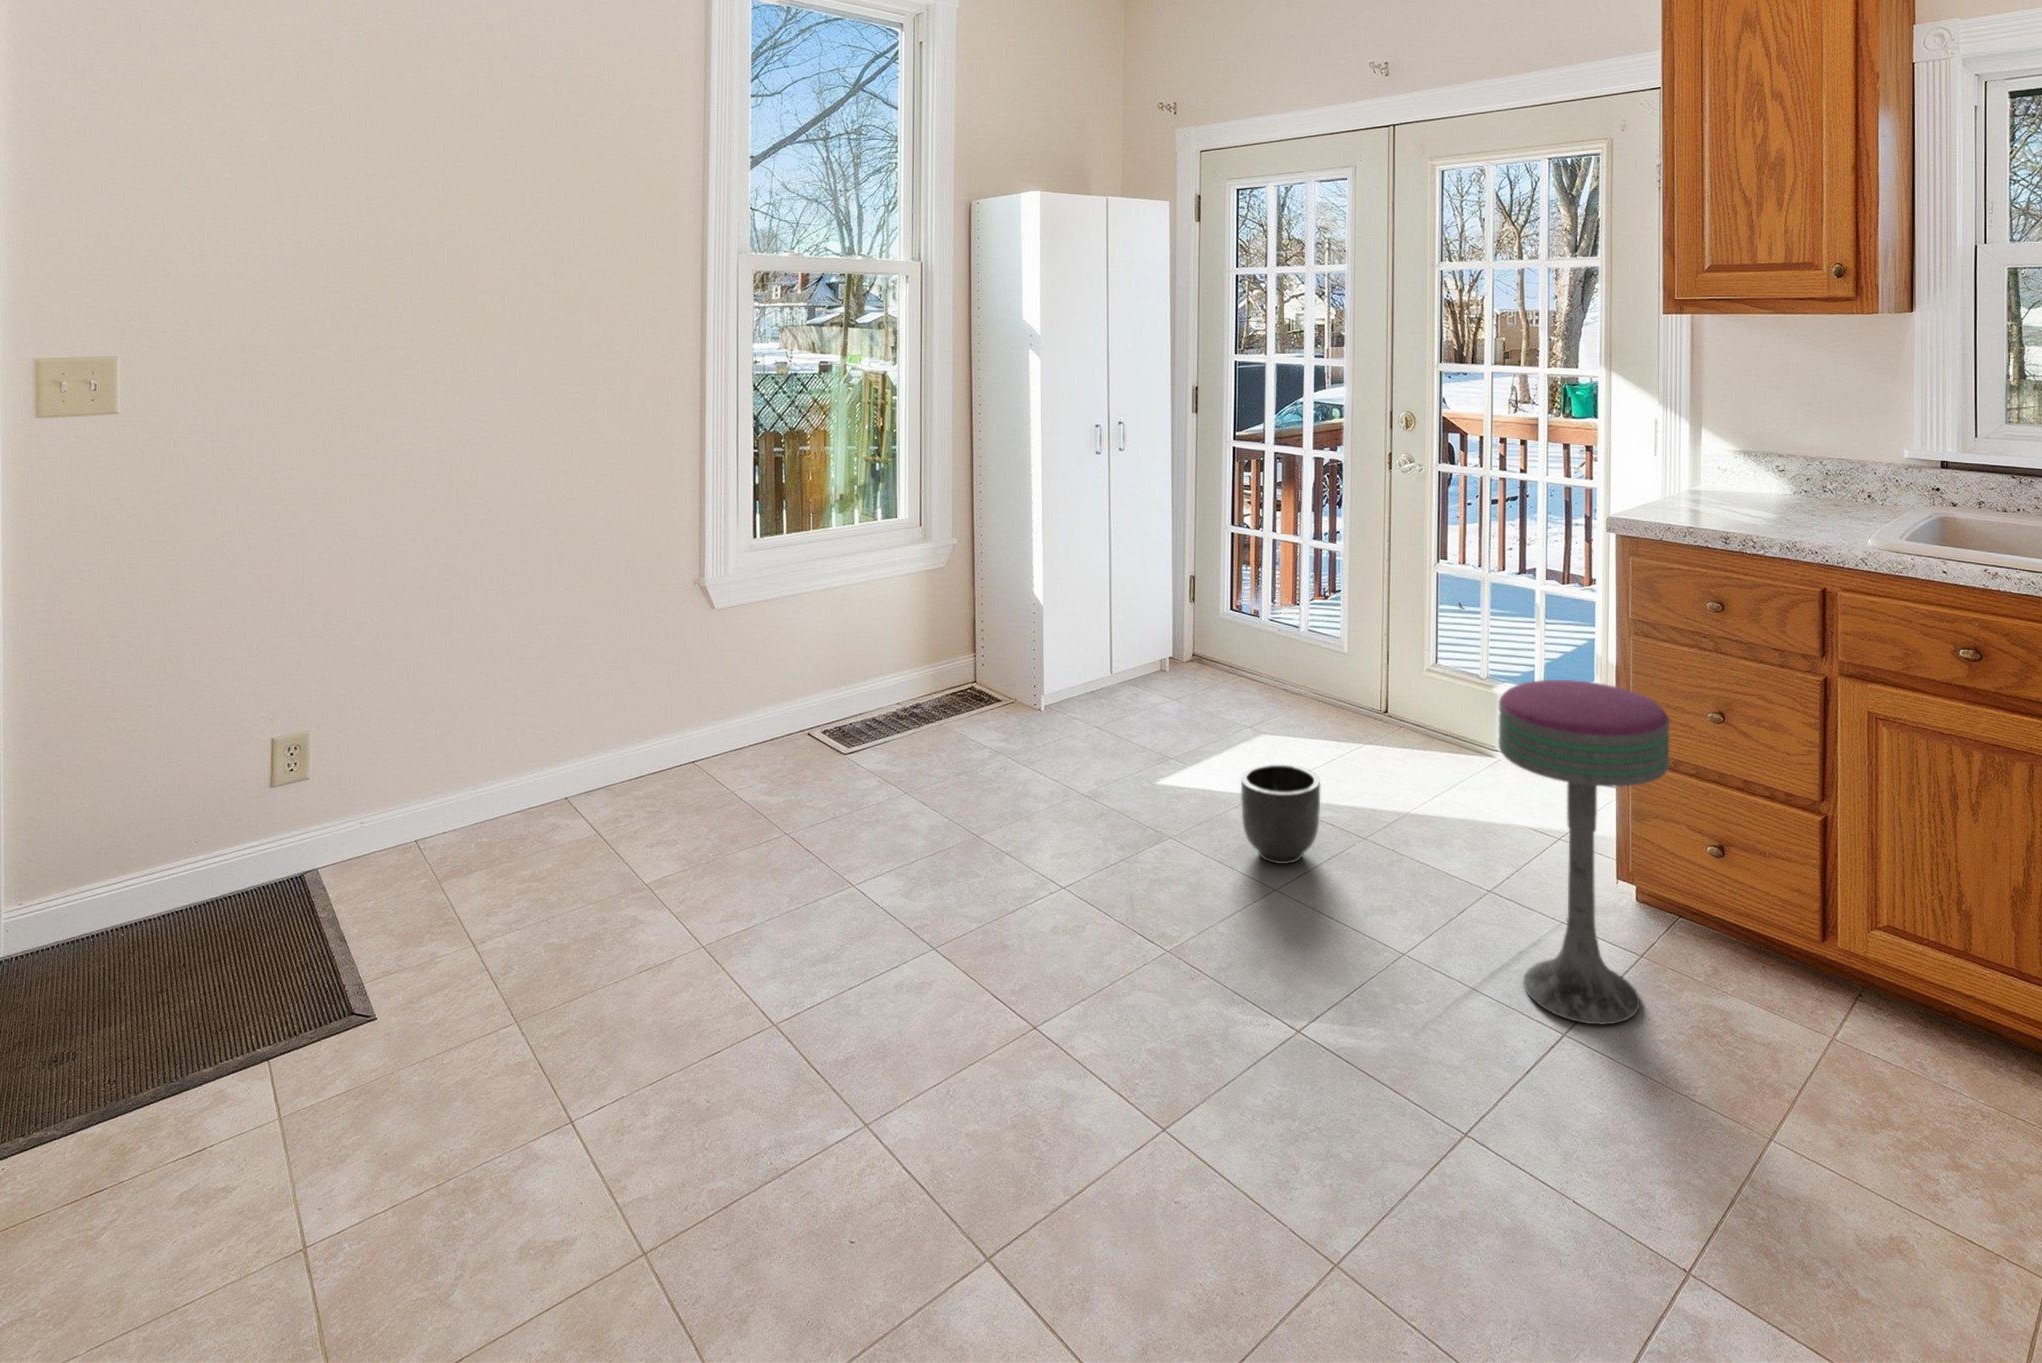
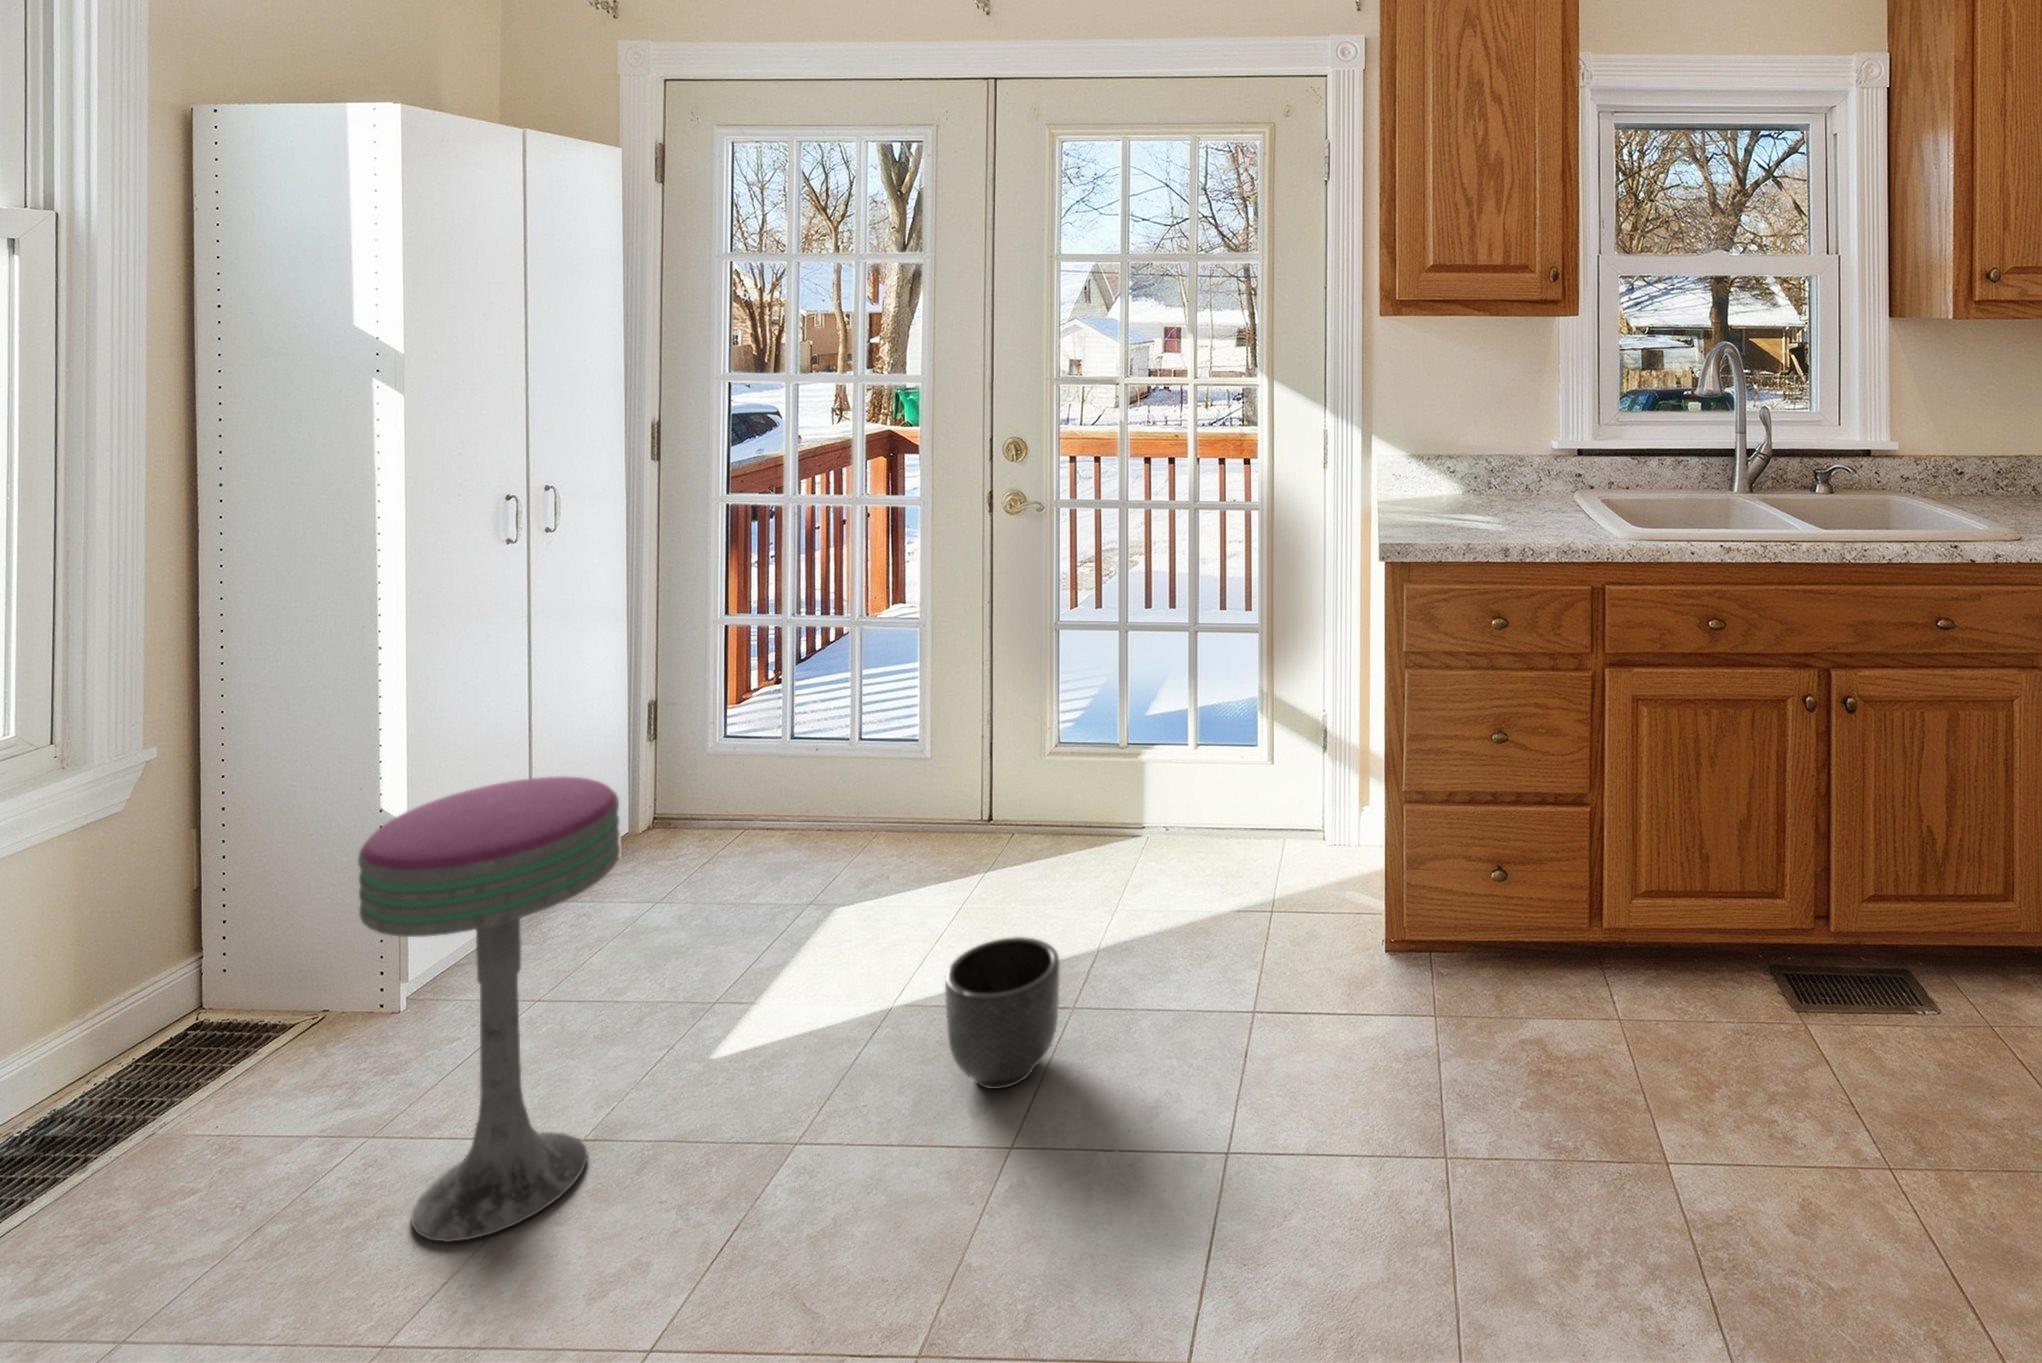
bar stool: present [1498,680,1670,1025] -> present [358,776,620,1242]

